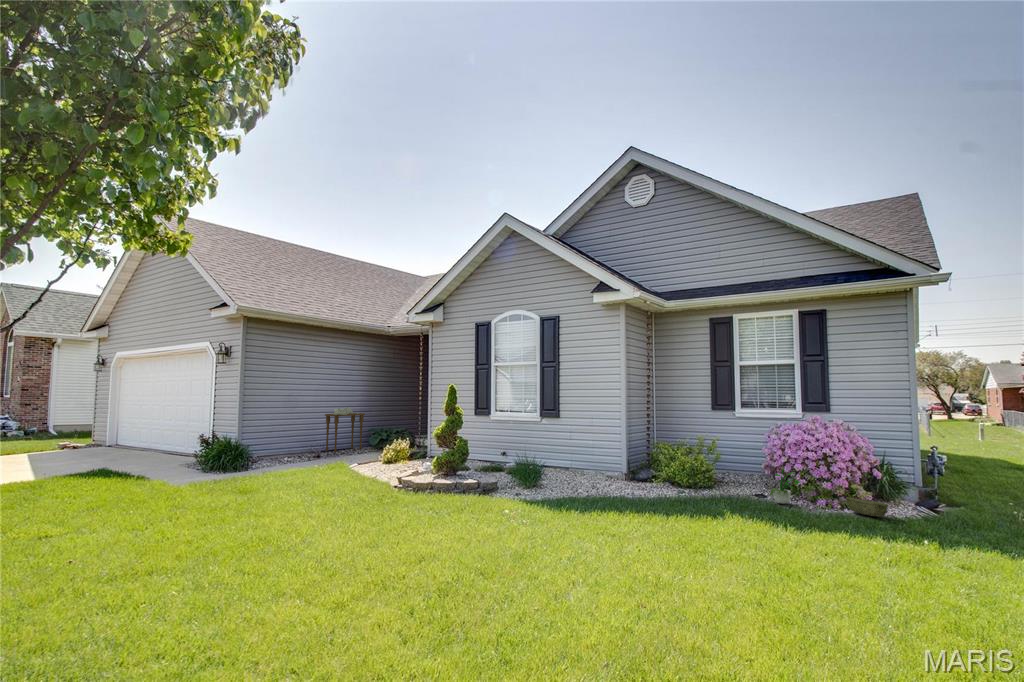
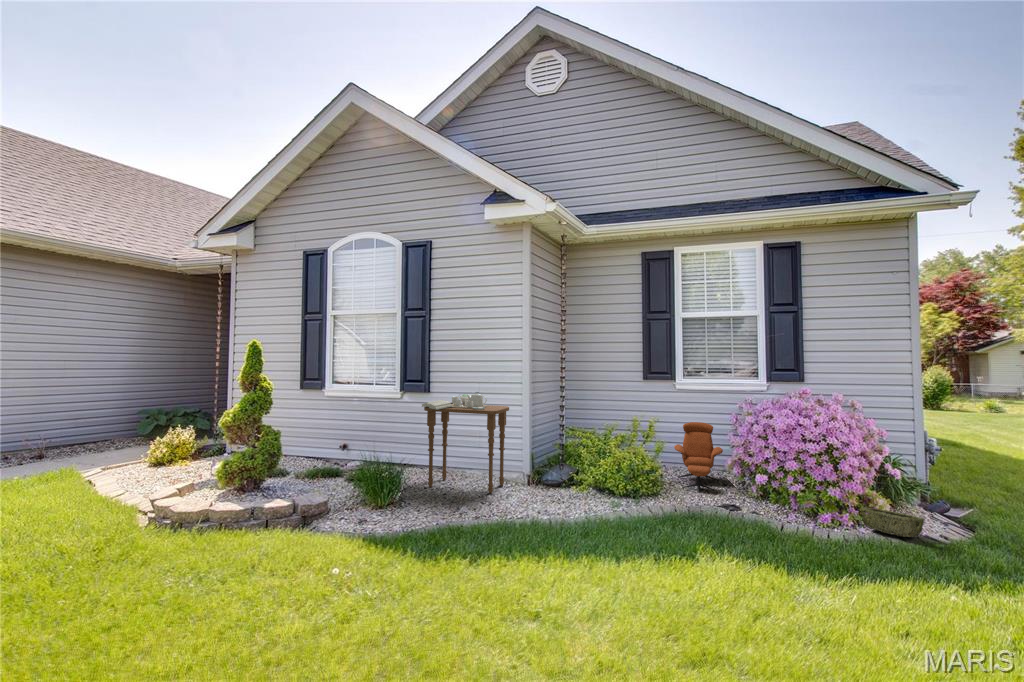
side table: present [325,407,365,452] -> present [422,392,509,494]
lounge chair: none [734,442,771,491] -> present [674,422,723,492]
potted plant: present [770,469,800,504] -> none [747,454,797,518]

